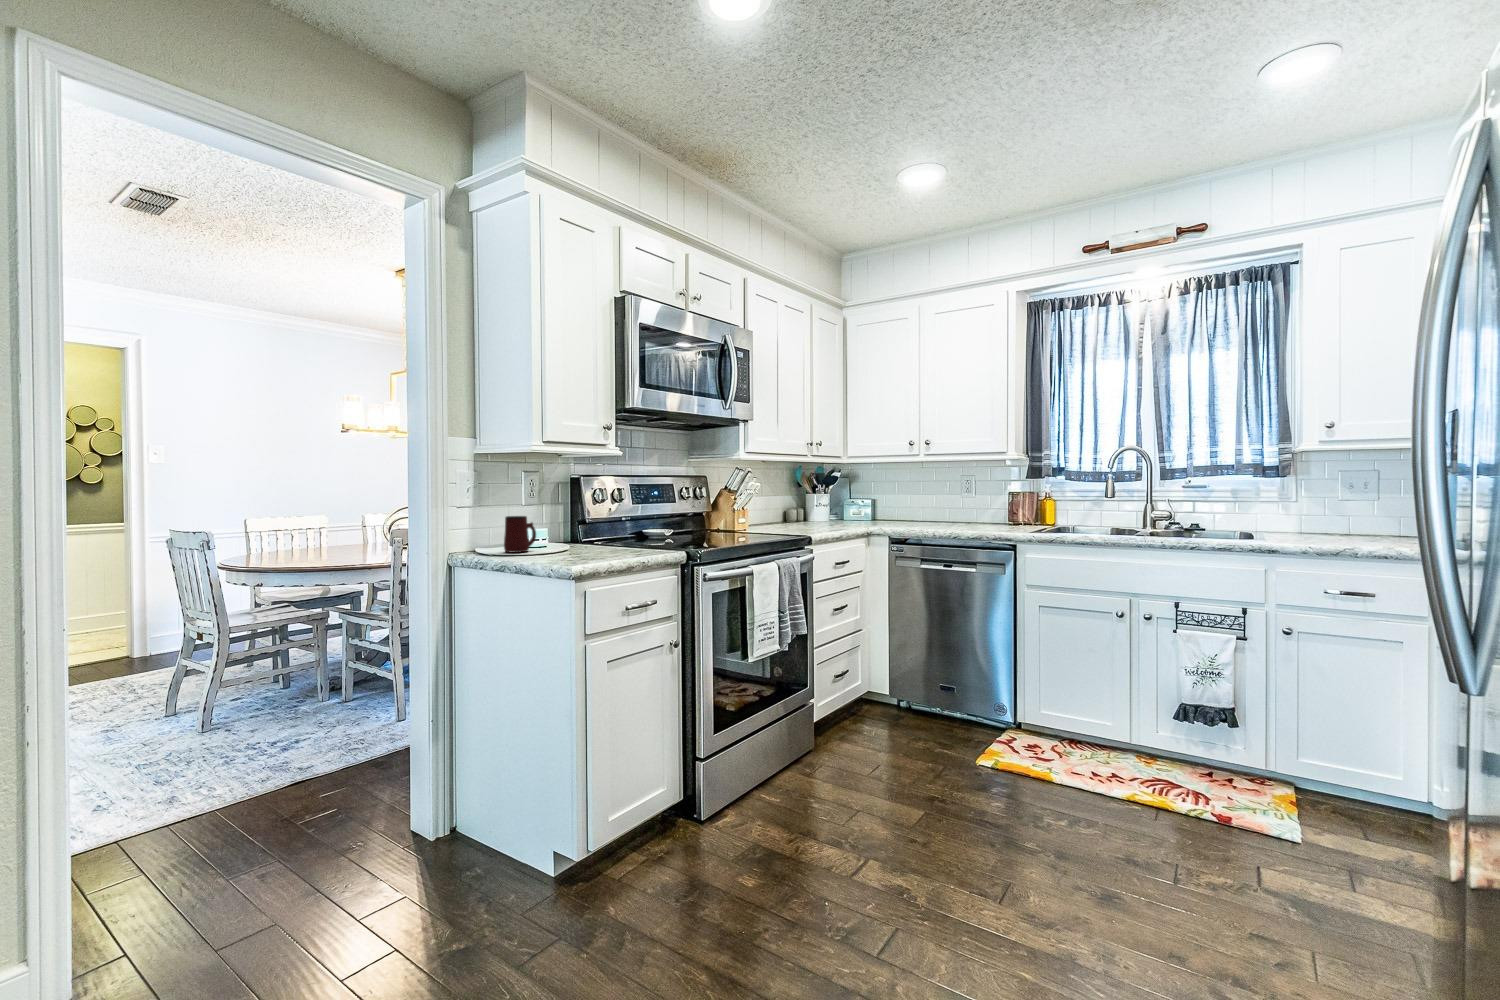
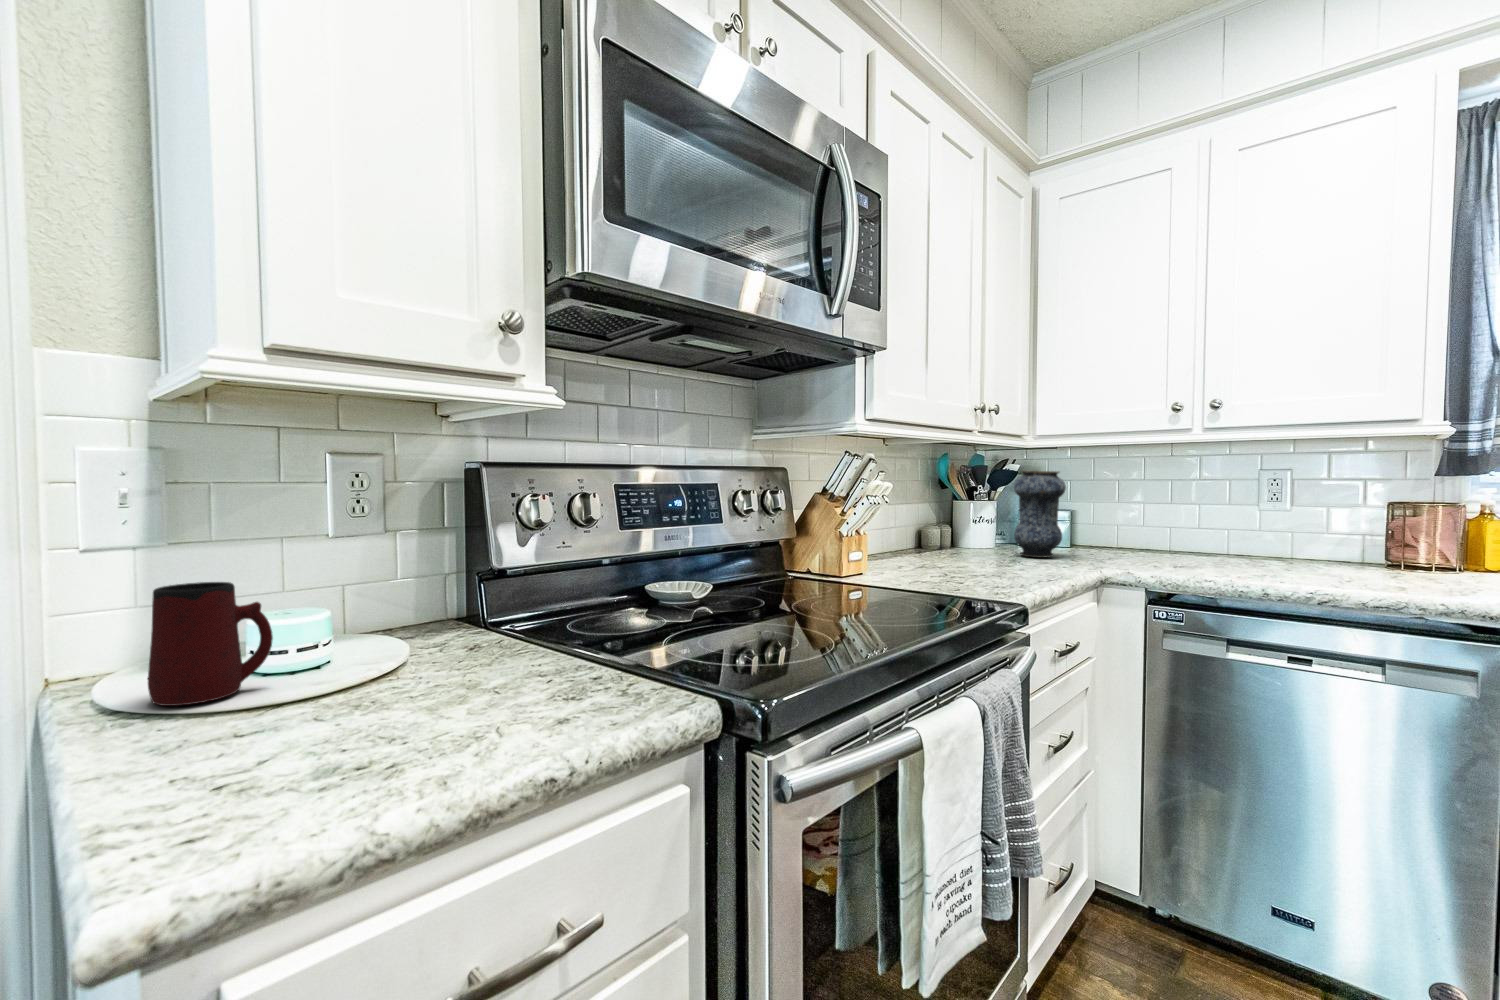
vase: none [830,477,856,523] -> present [1014,470,1066,558]

